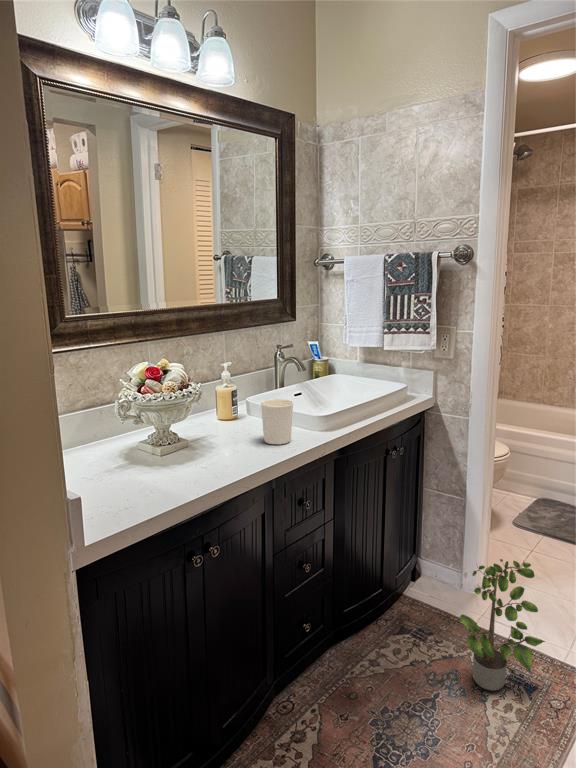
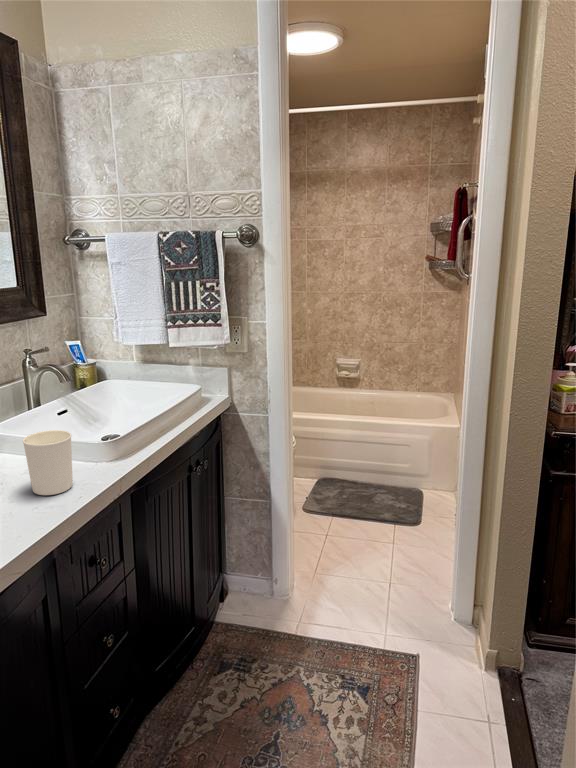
potted plant: present [460,559,545,691] -> none [290,561,374,709]

